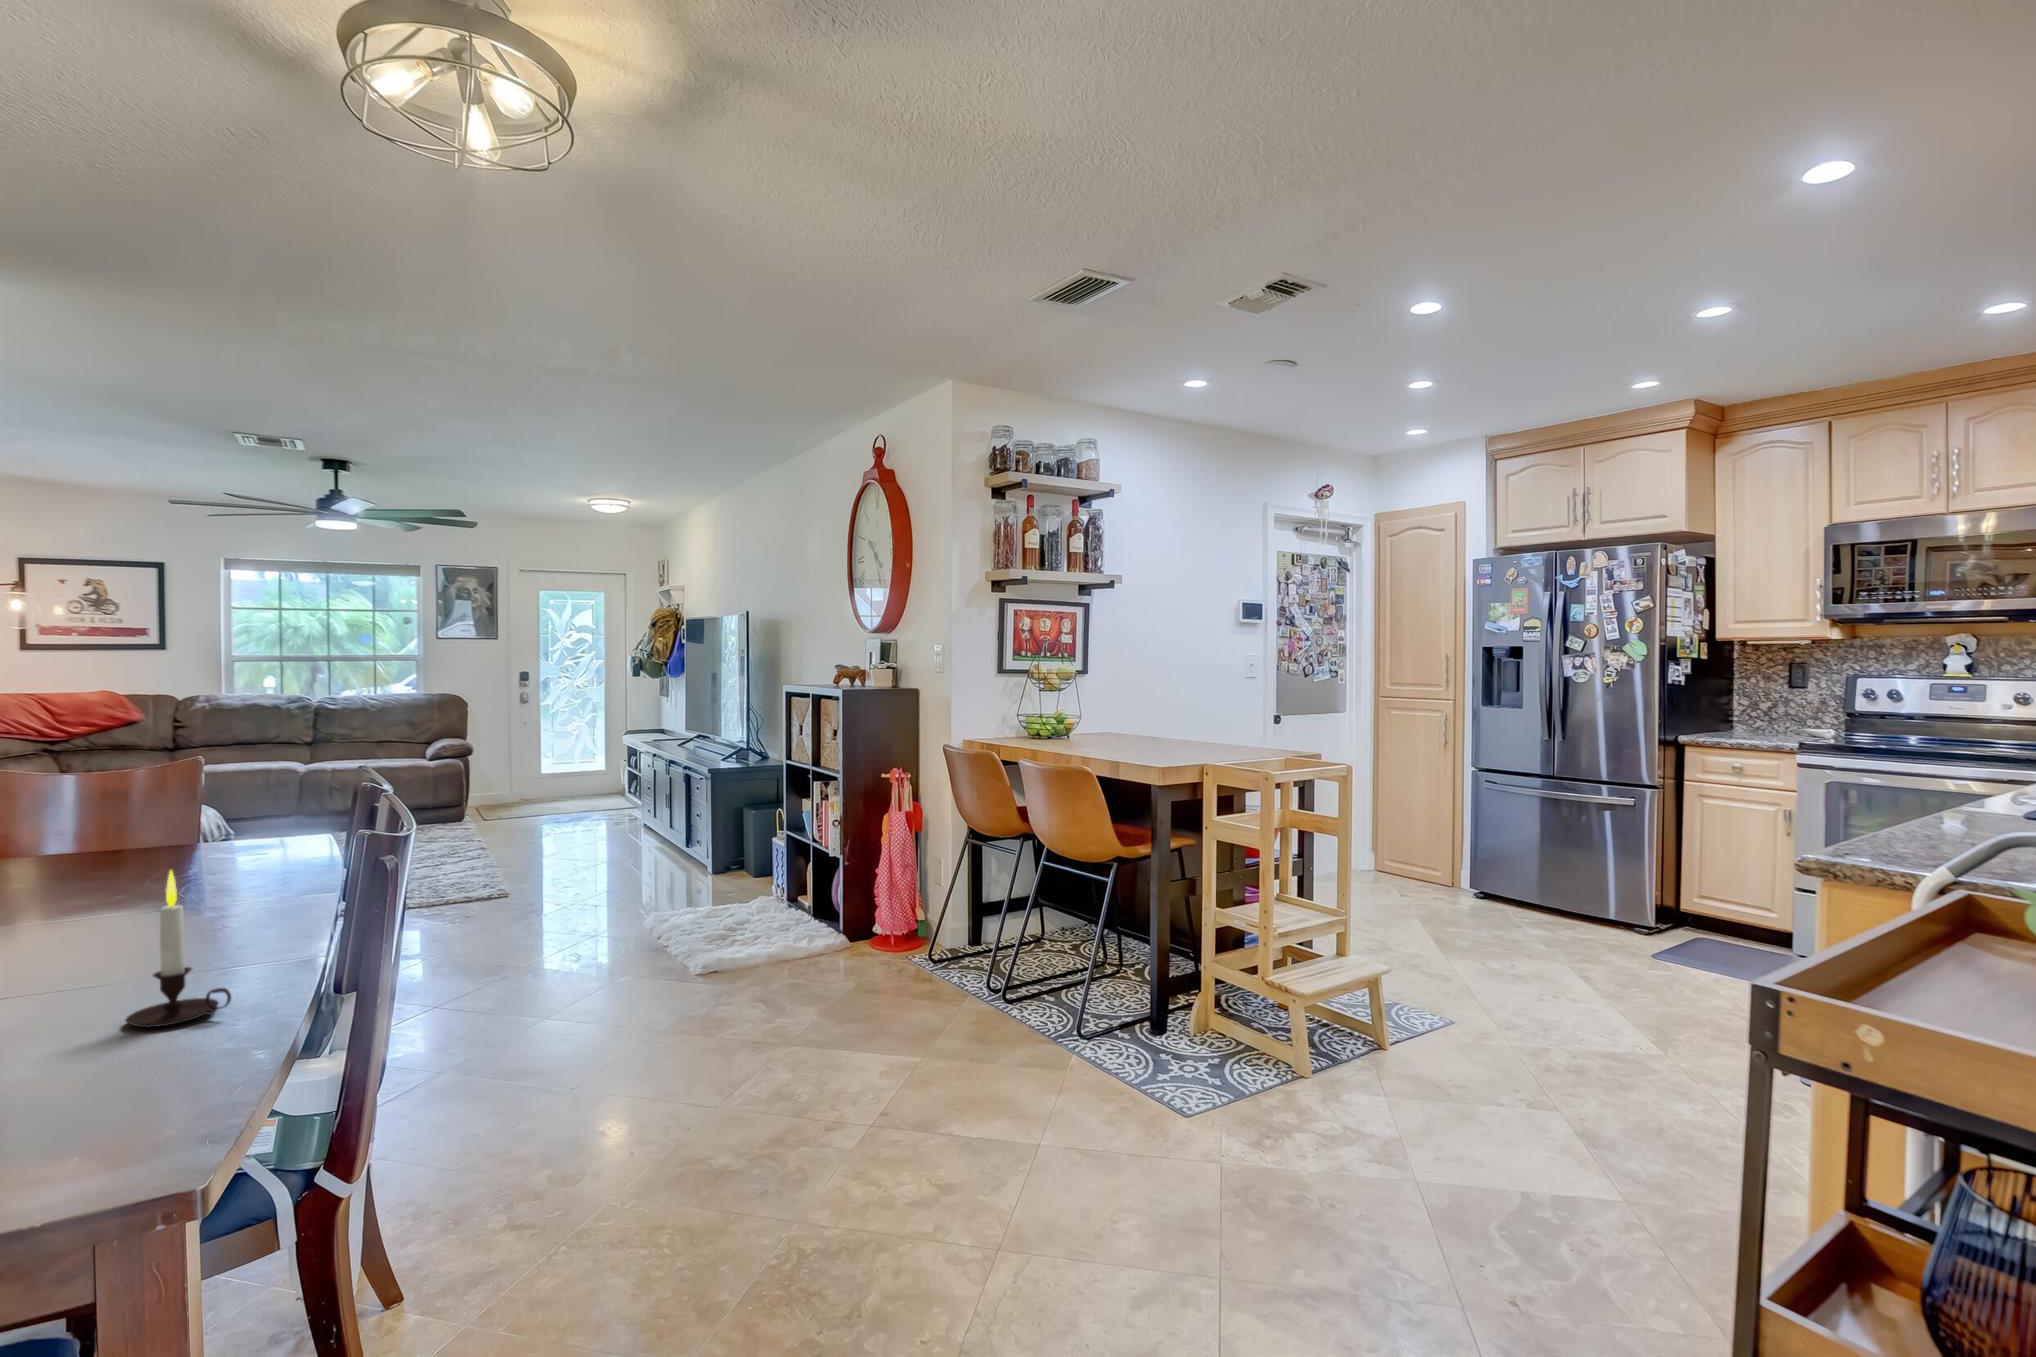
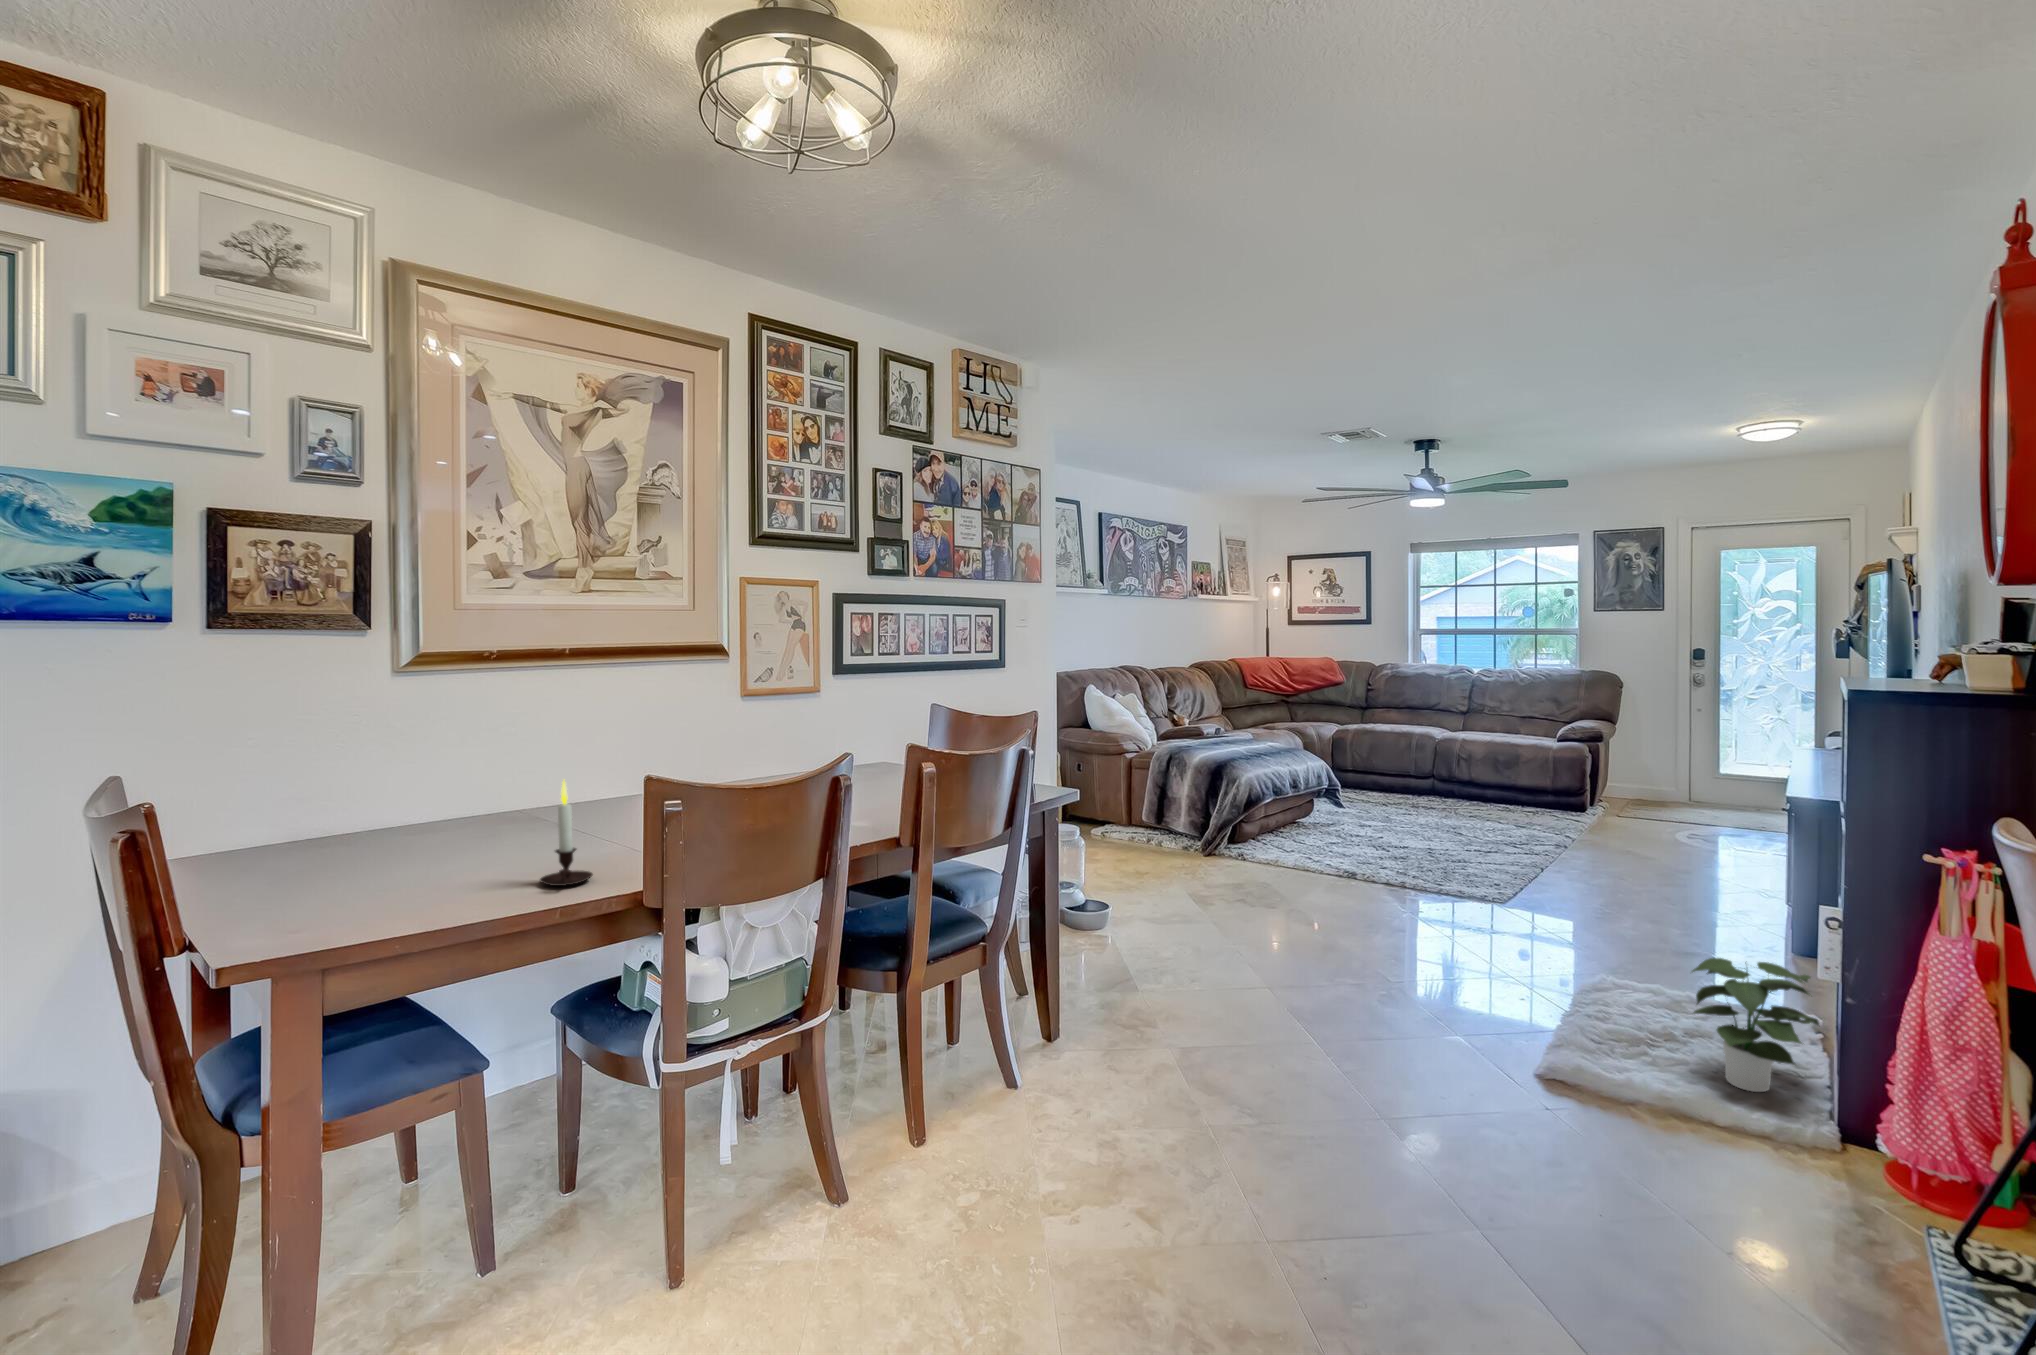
potted plant: none [767,856,833,937] -> present [1692,958,1819,1092]

